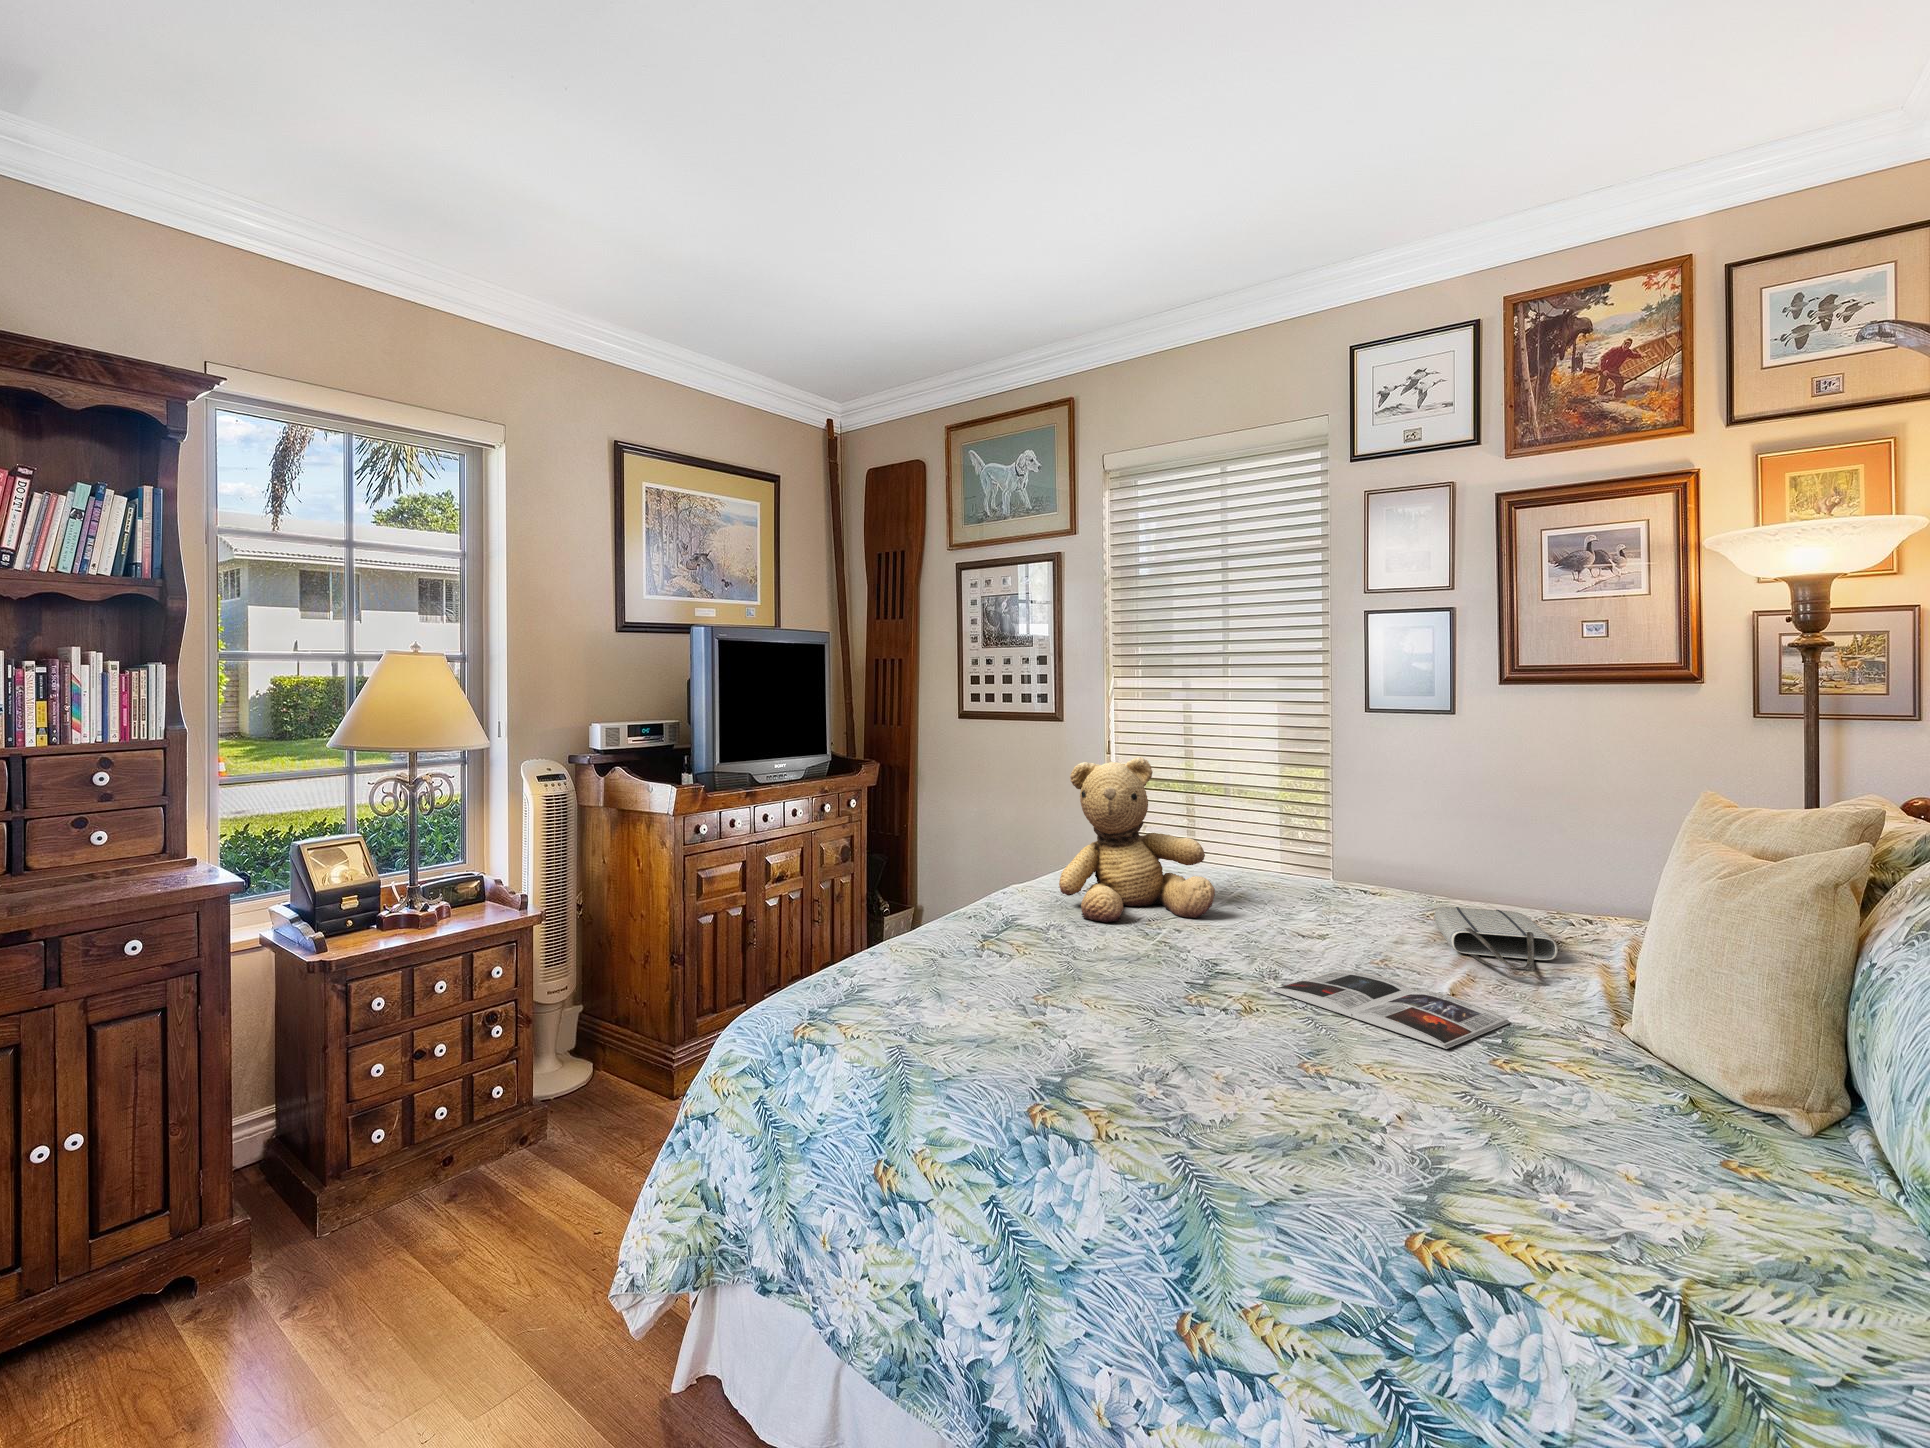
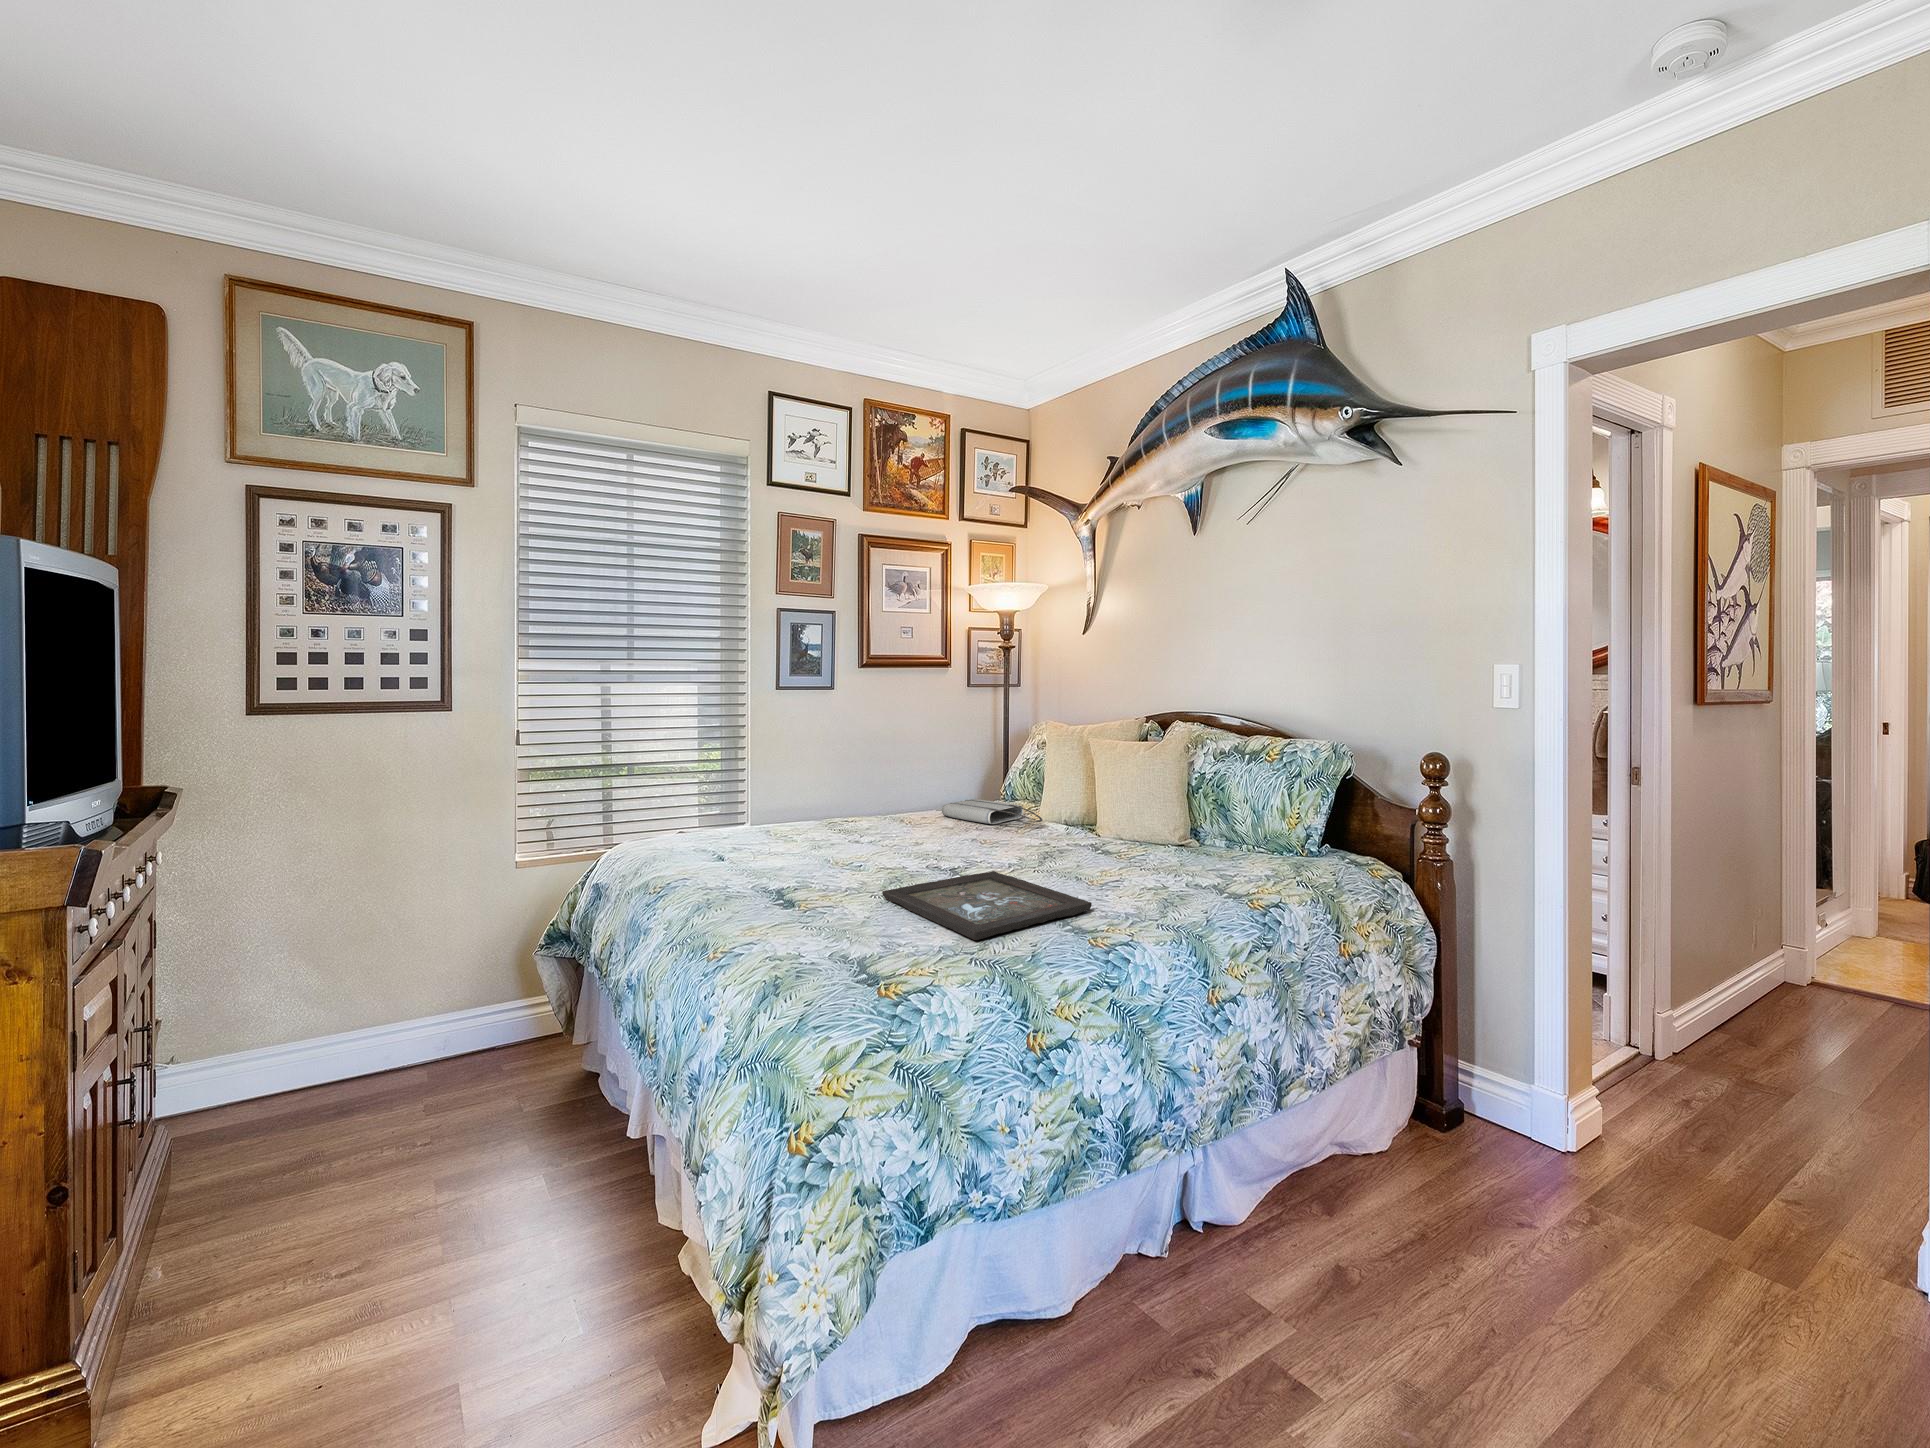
teddy bear: present [1059,757,1215,922] -> none [734,725,856,868]
tray: none [942,960,1208,1077] -> present [882,871,1092,940]
magazine: present [1272,970,1510,1049] -> none [984,839,1102,863]

